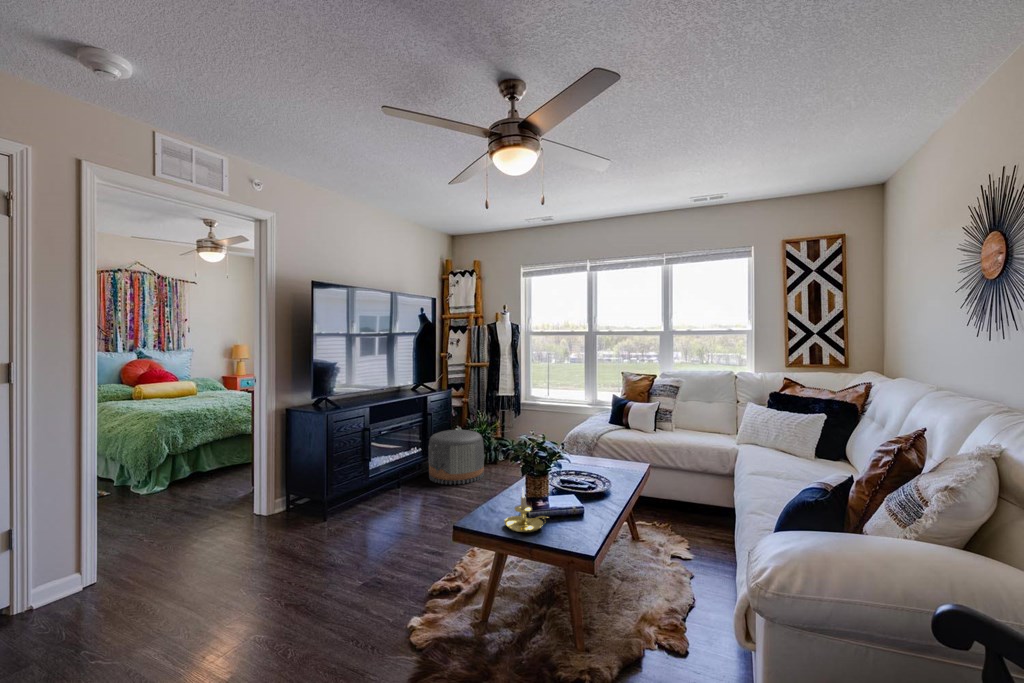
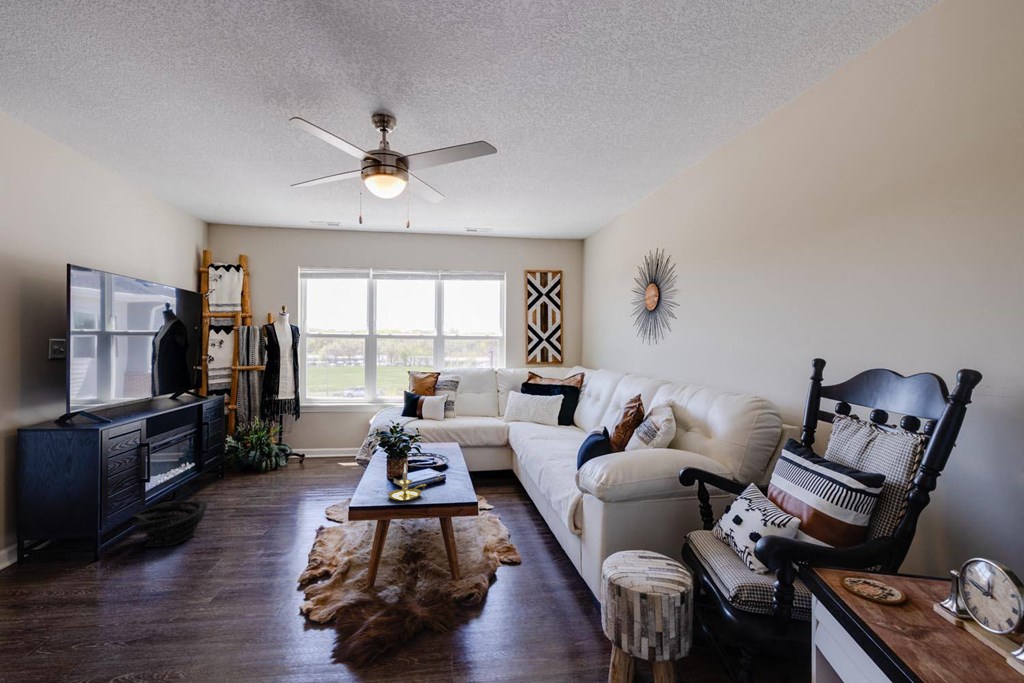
pouf: present [429,430,484,484] -> none [204,437,272,497]
basket: none [350,465,406,522] -> present [132,482,207,547]

